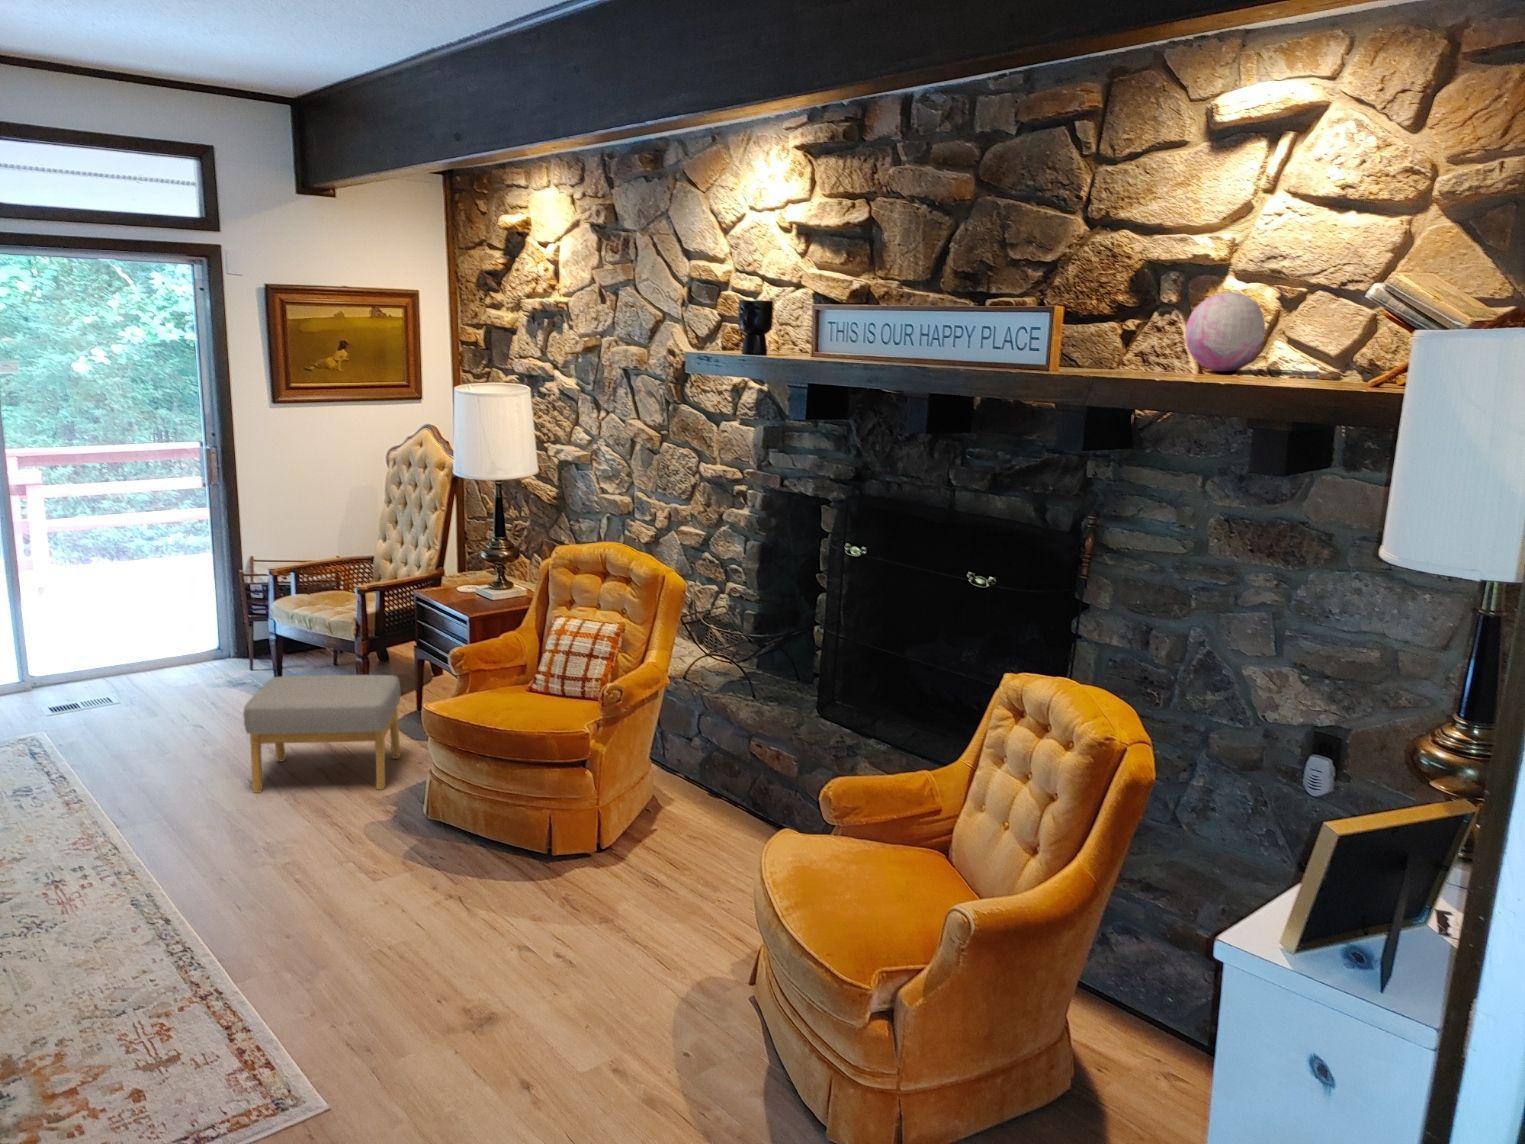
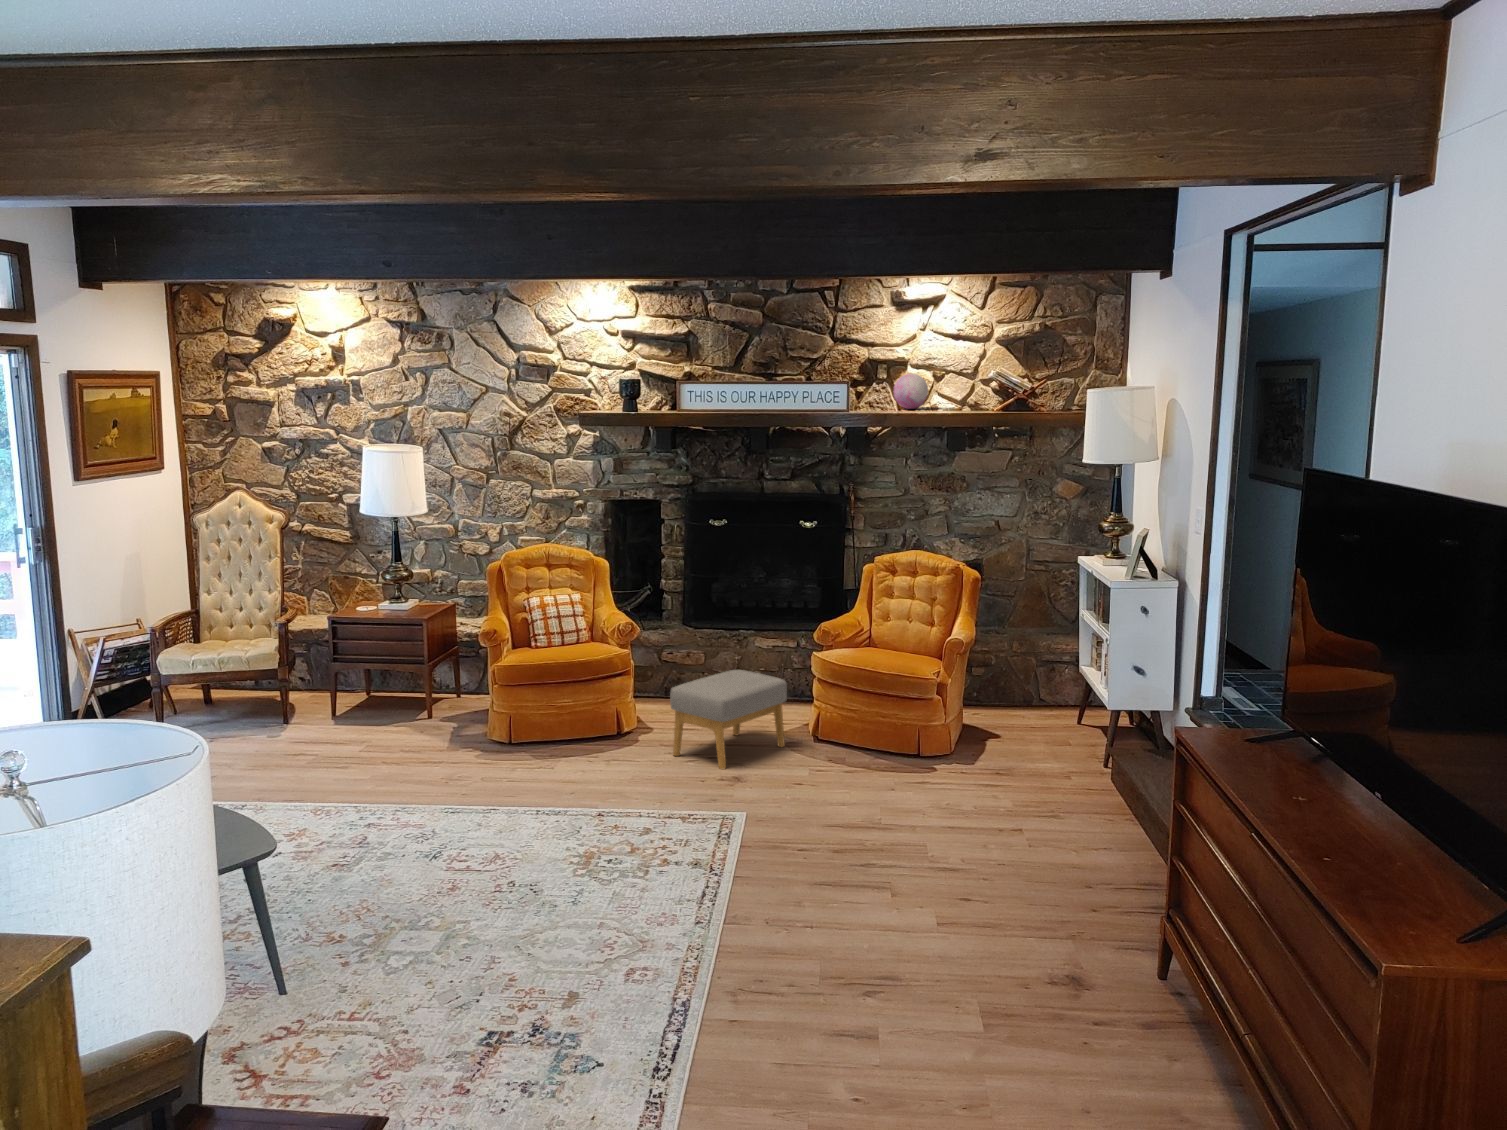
footstool: present [243,675,400,793] -> present [670,670,787,769]

